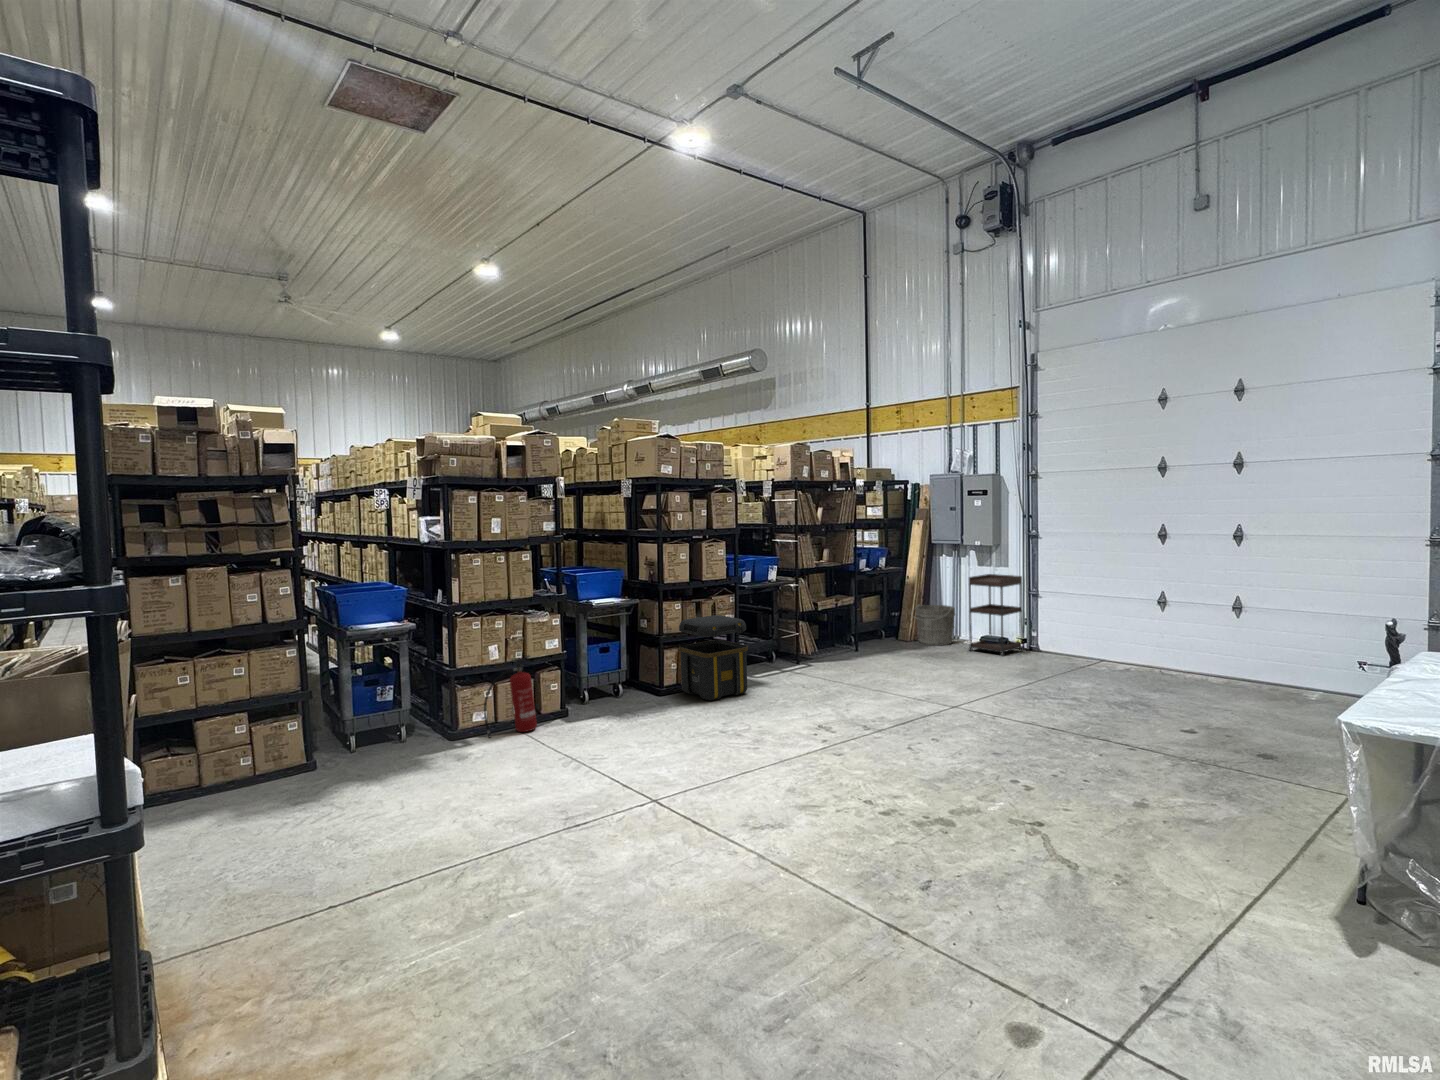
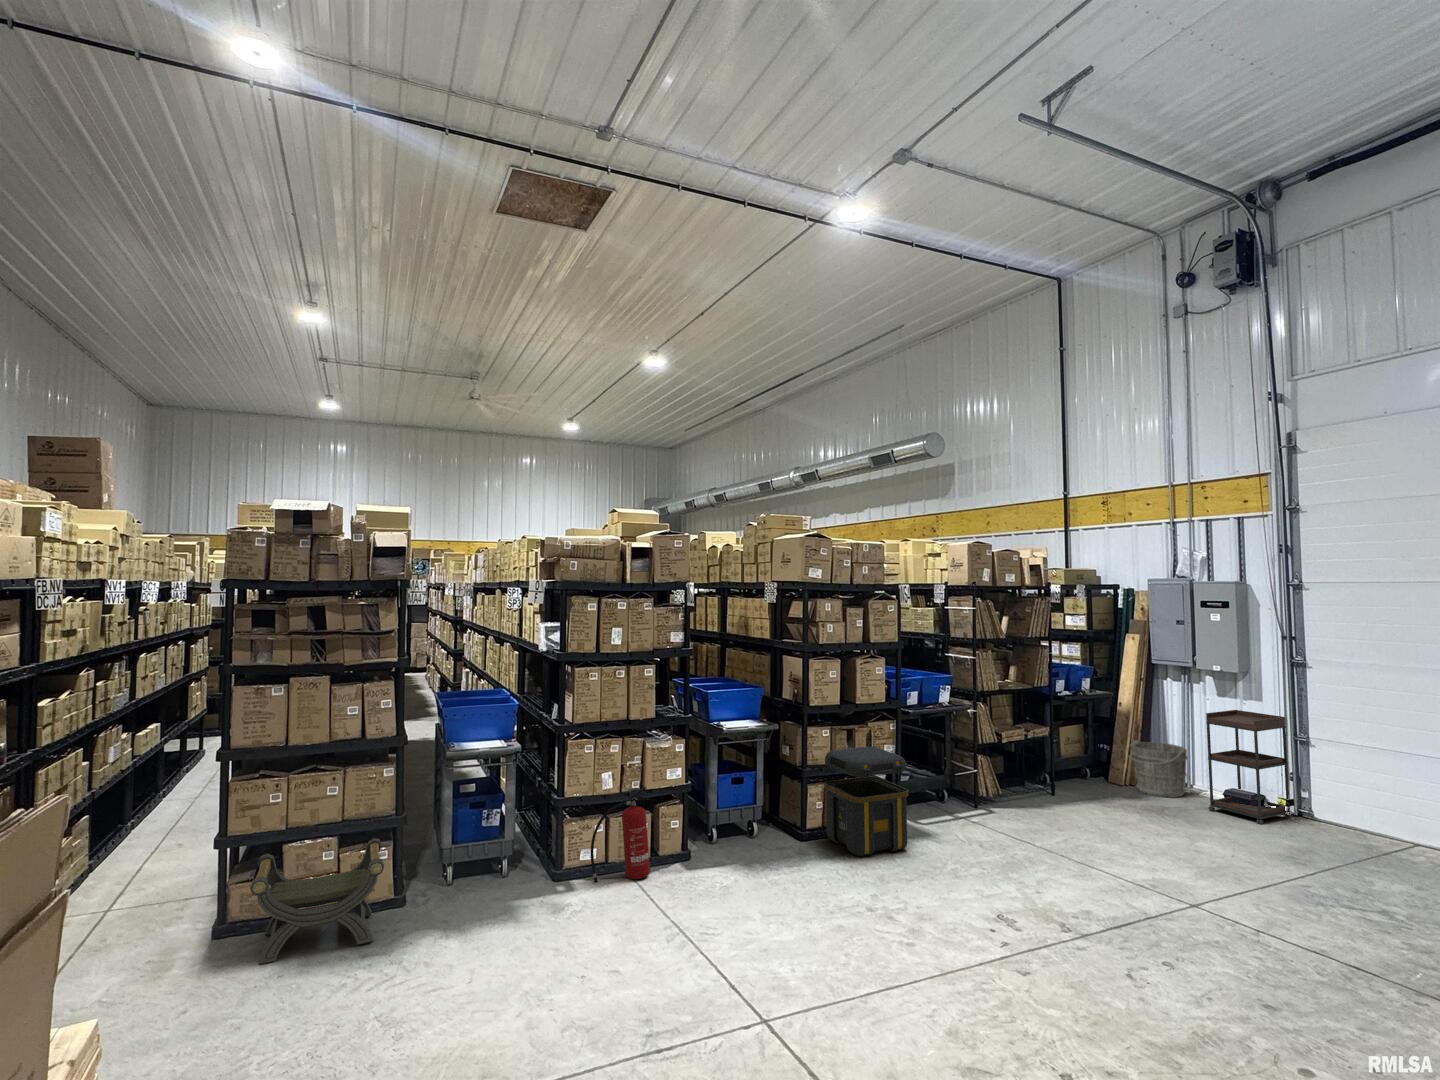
stool: none [171,712,304,821] -> present [250,838,384,965]

